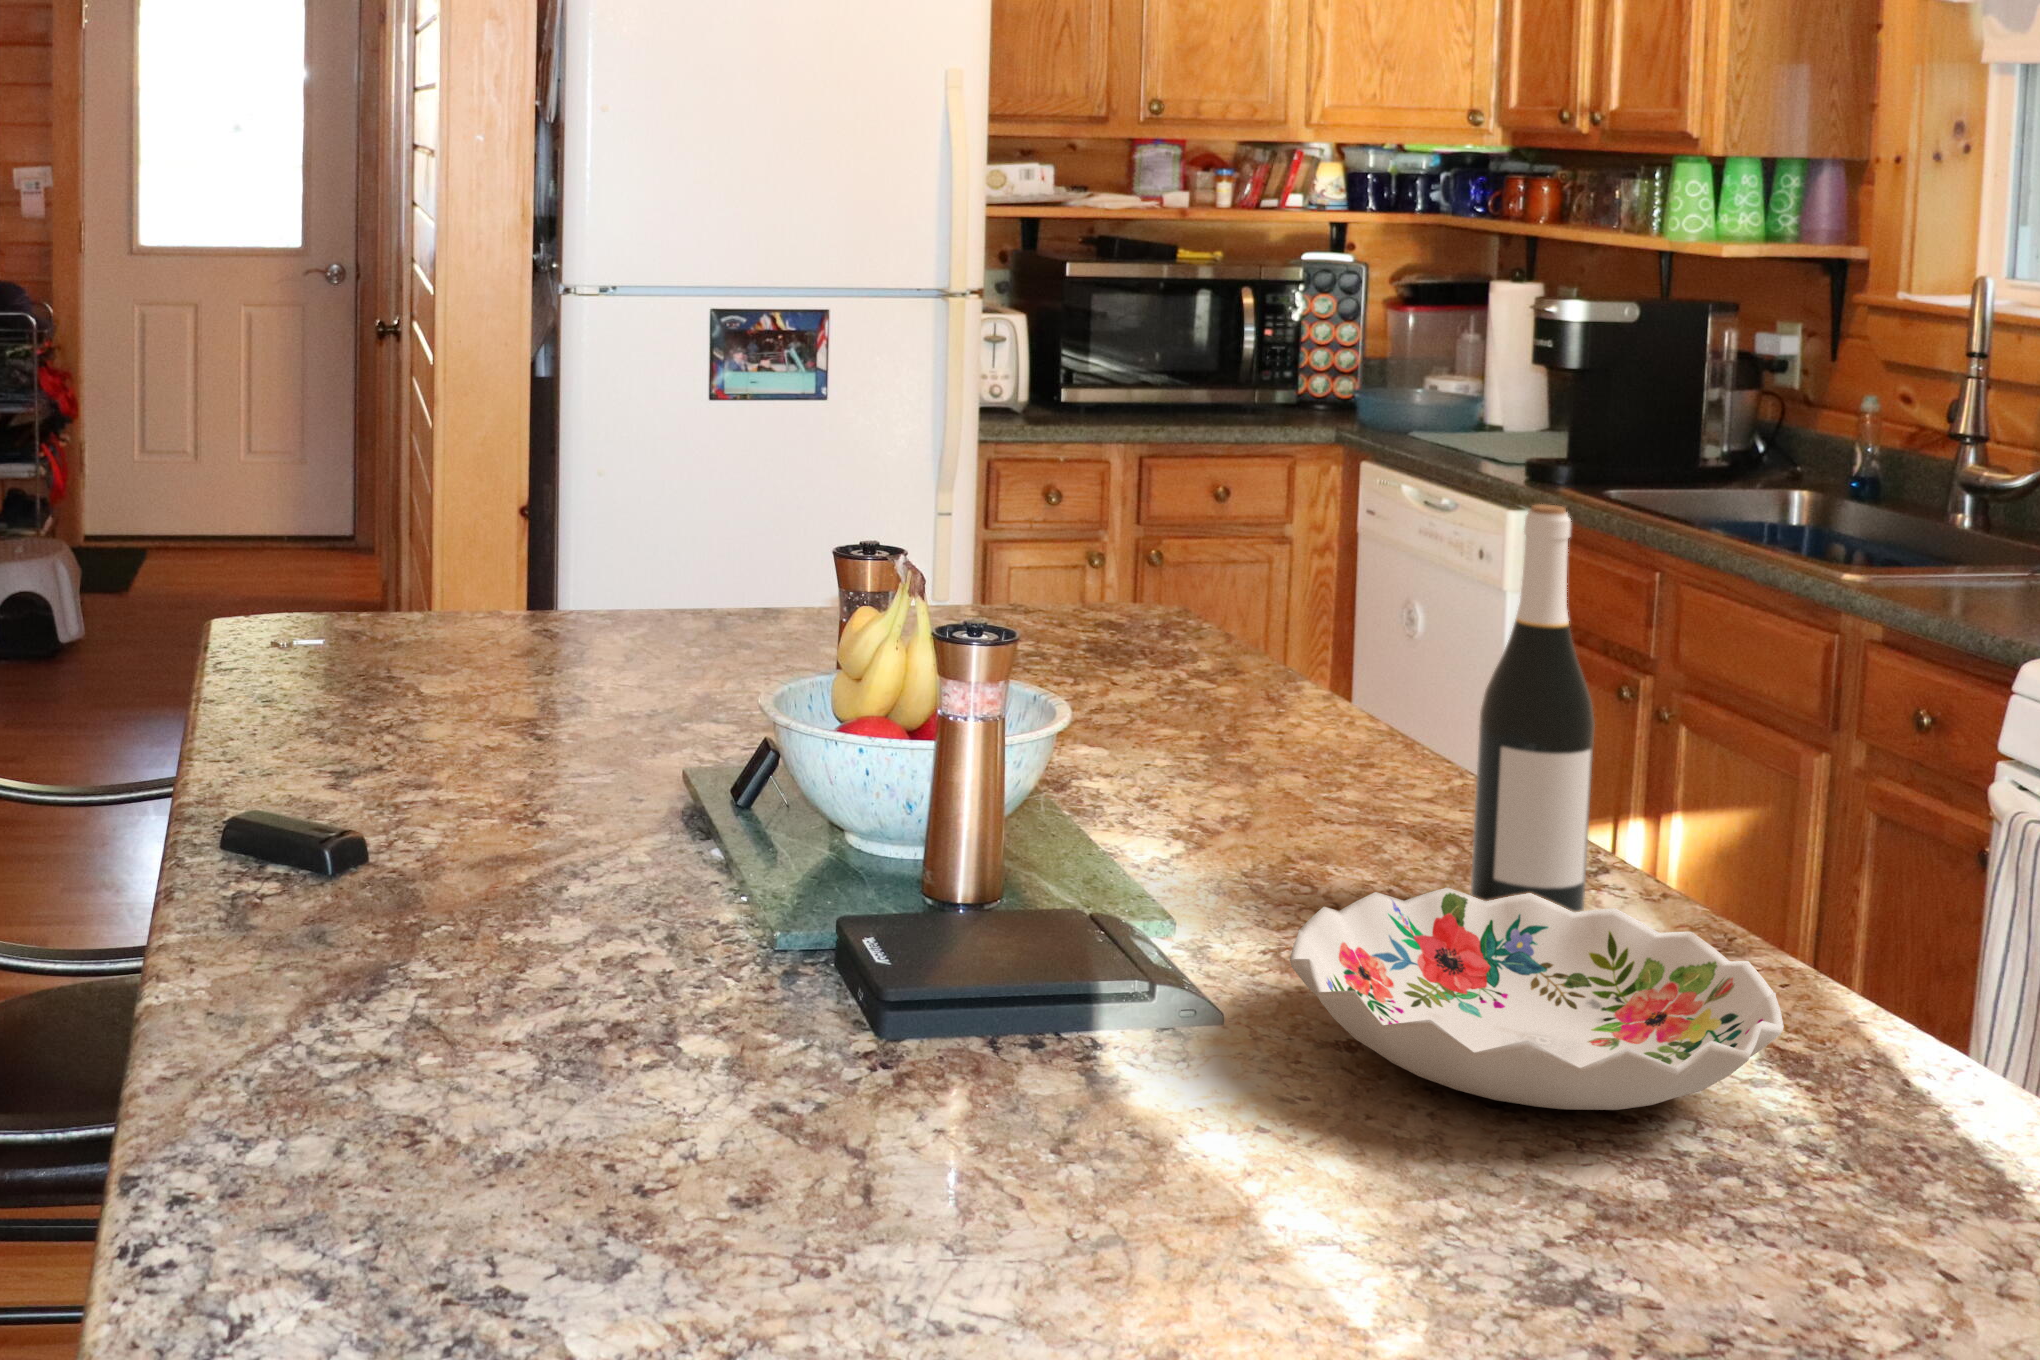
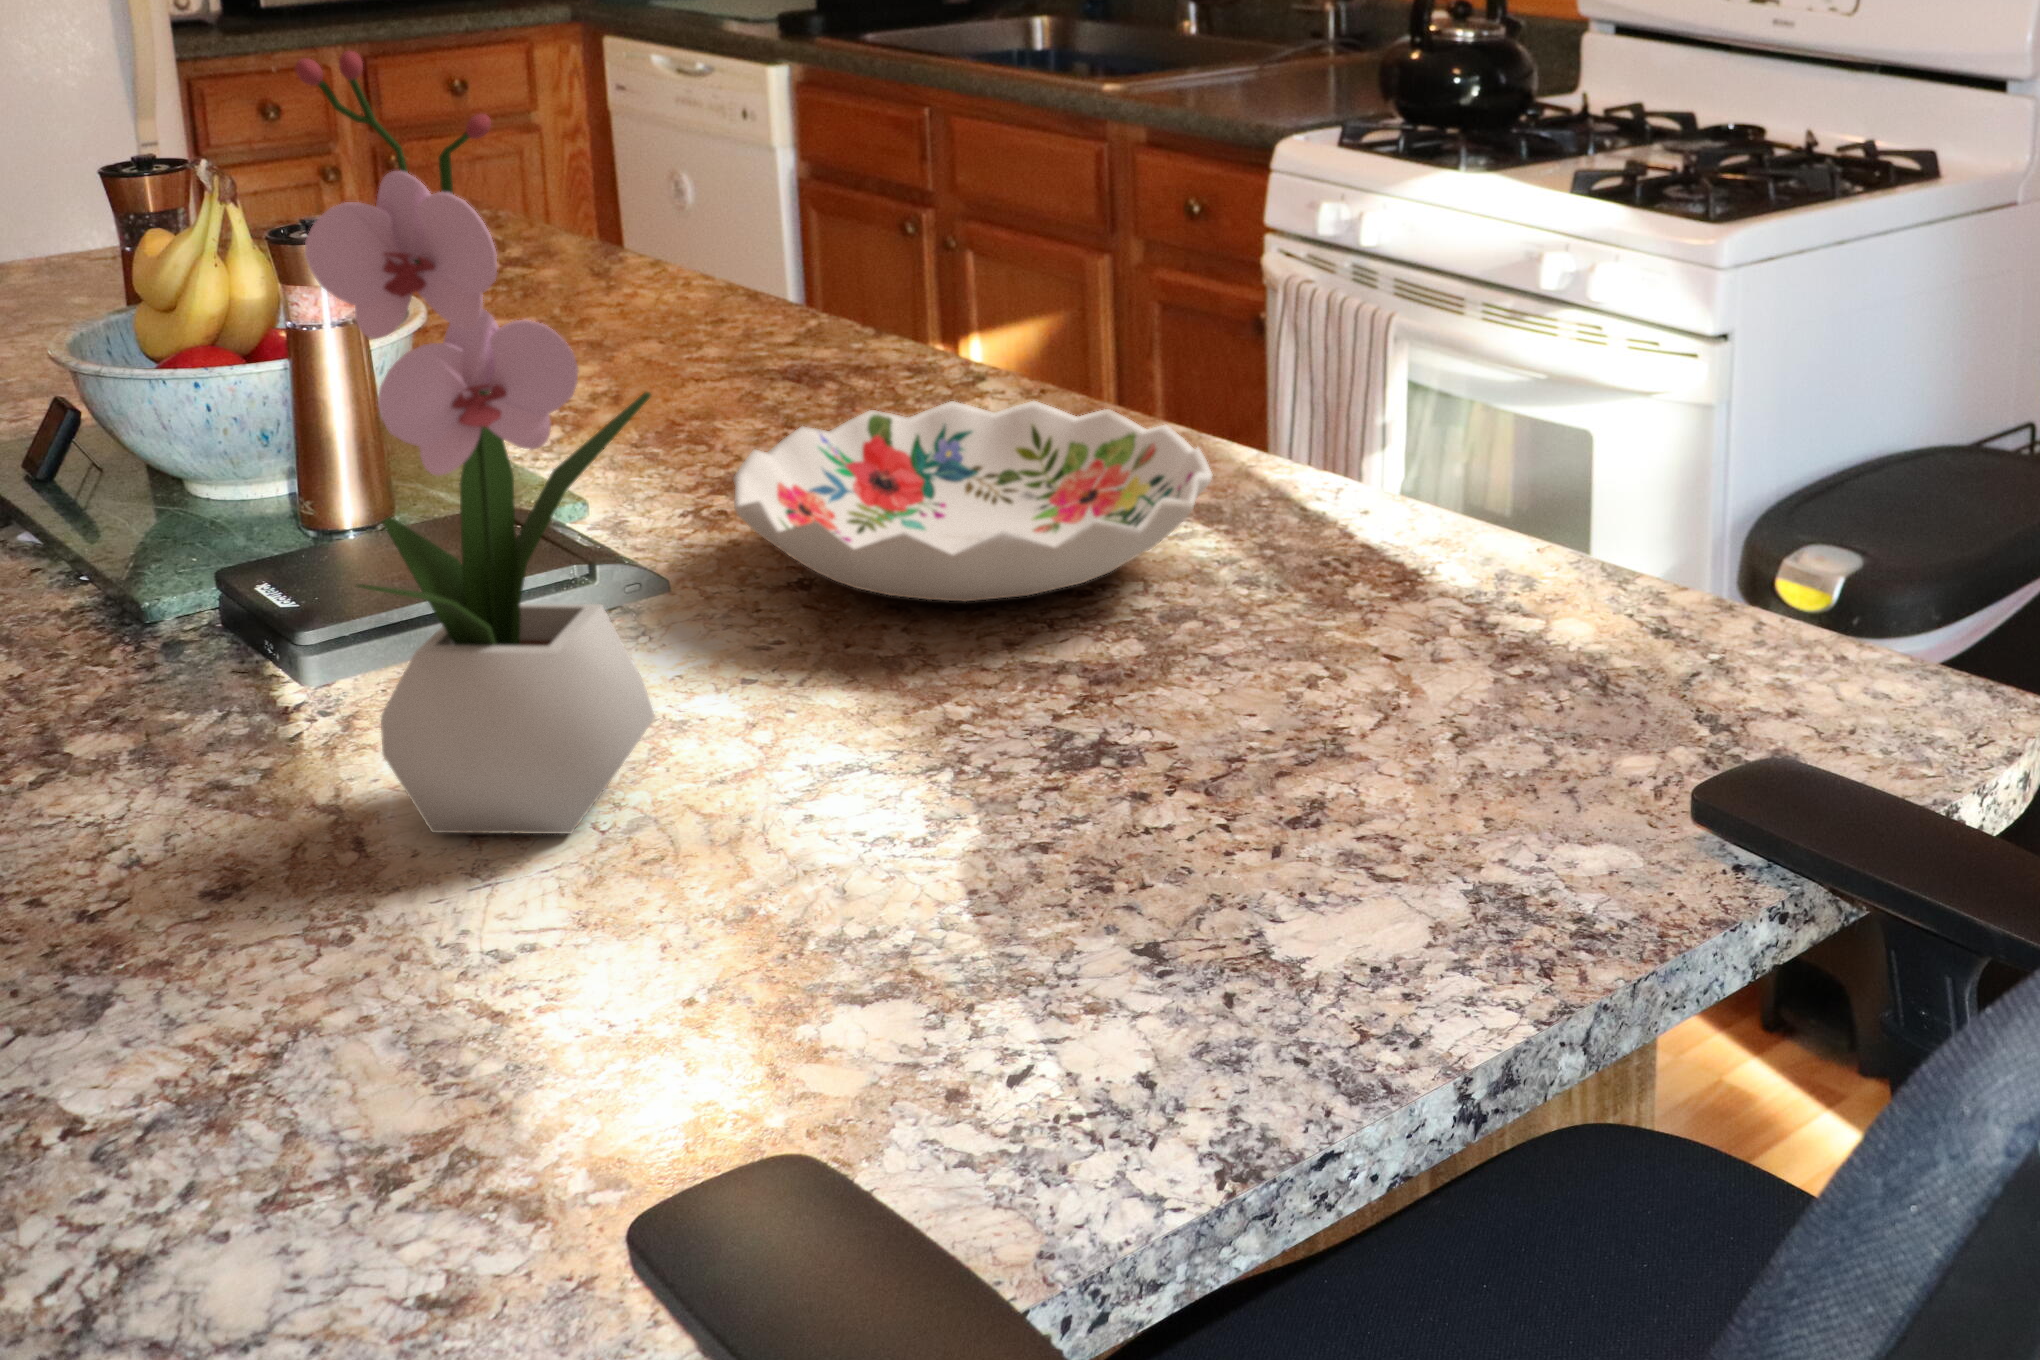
wine bottle: present [1471,504,1595,912] -> none [866,10,984,444]
flower arrangement: none [925,546,1193,1227] -> present [295,51,655,834]

